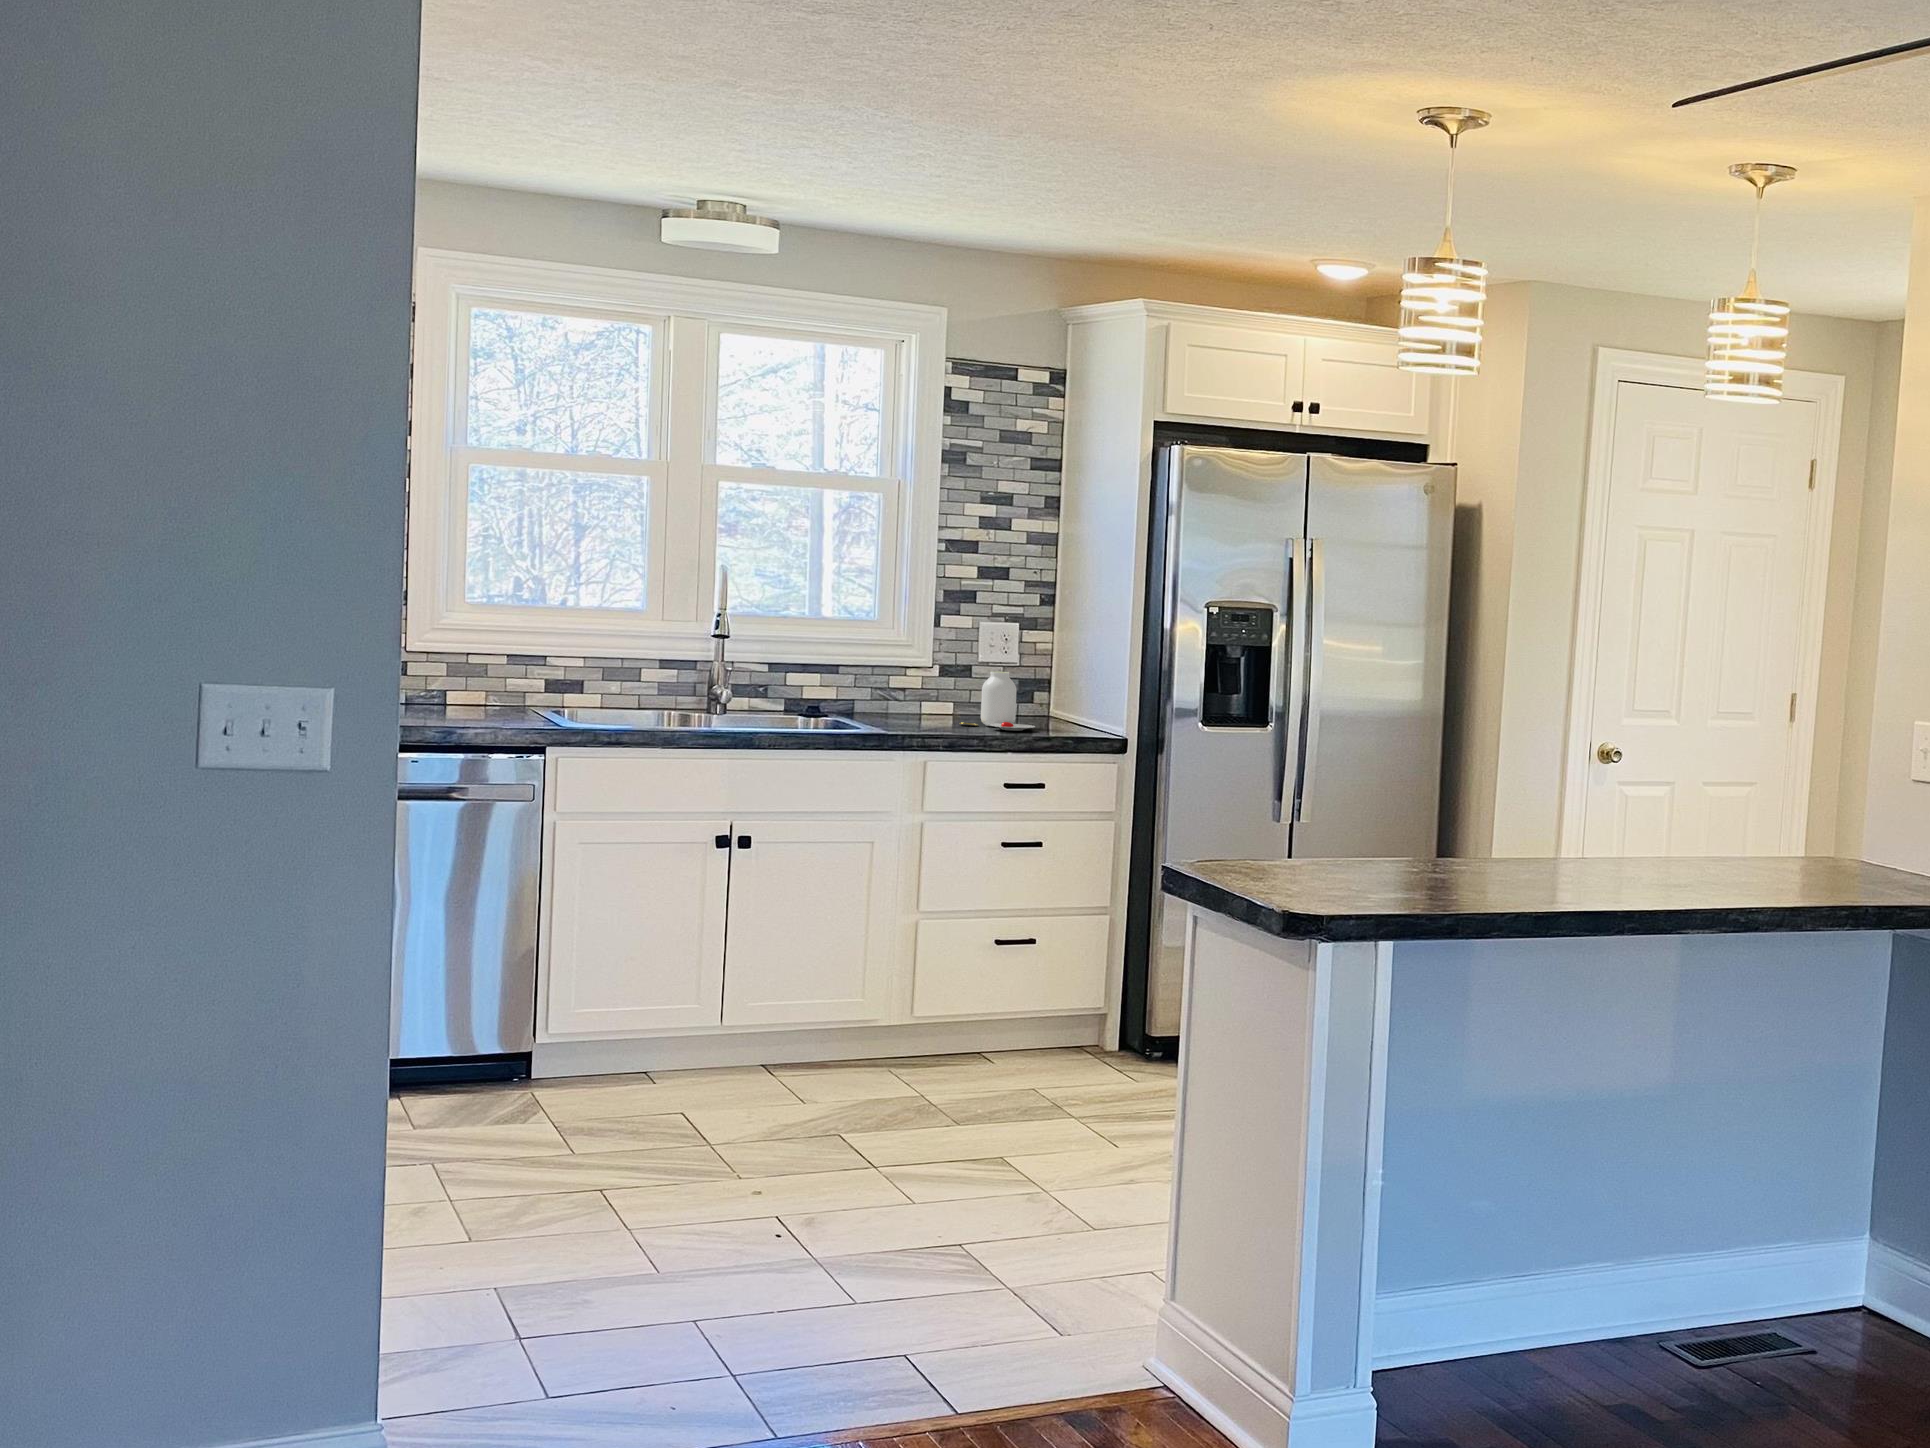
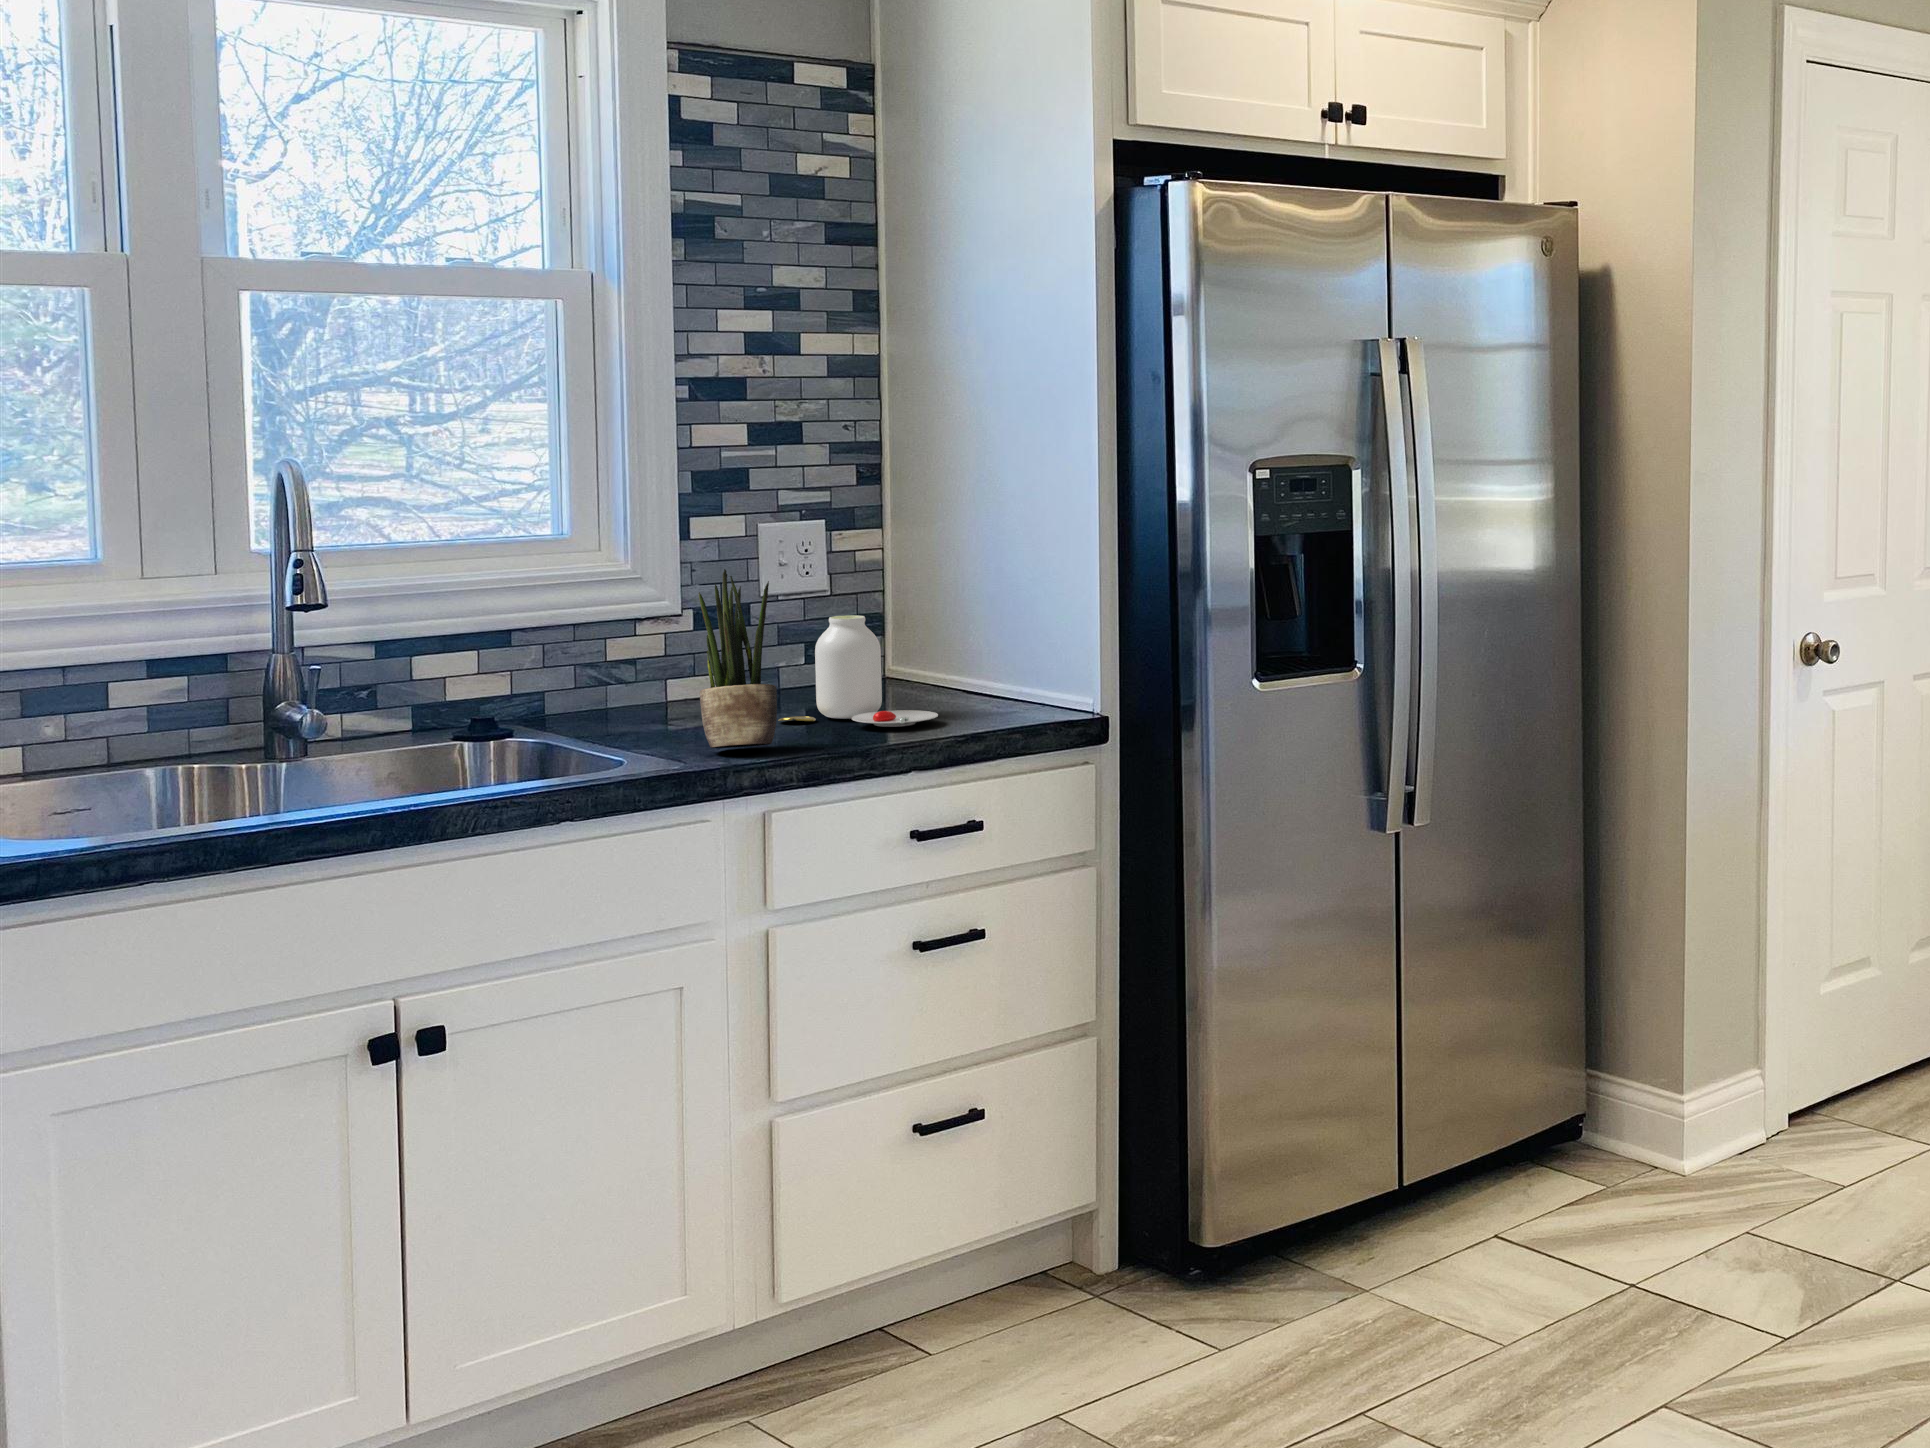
potted plant: none [903,636,944,730] -> present [699,569,777,748]

